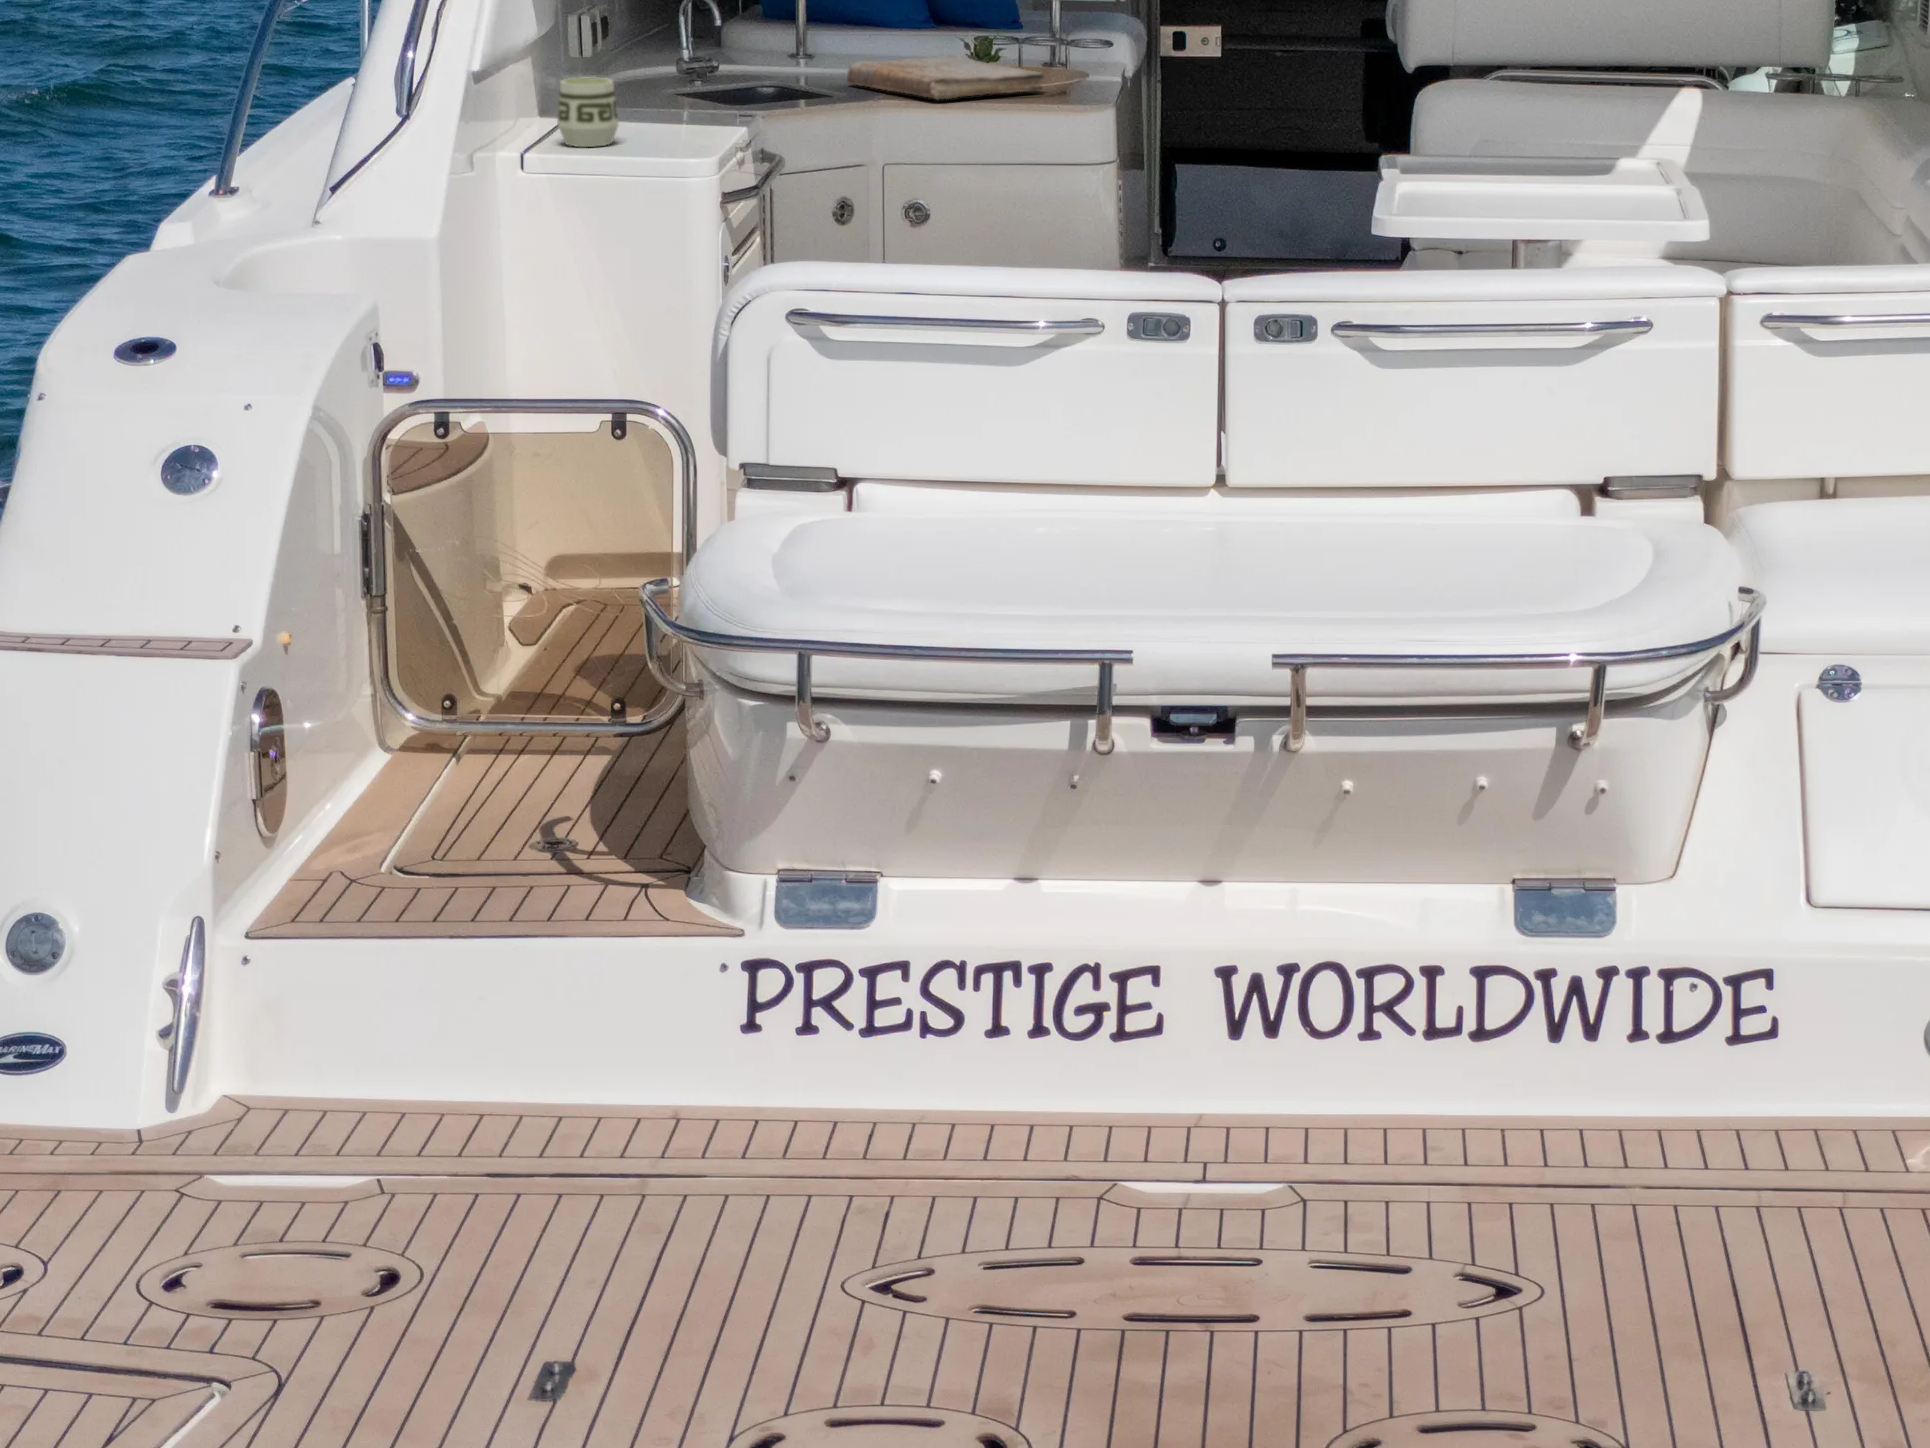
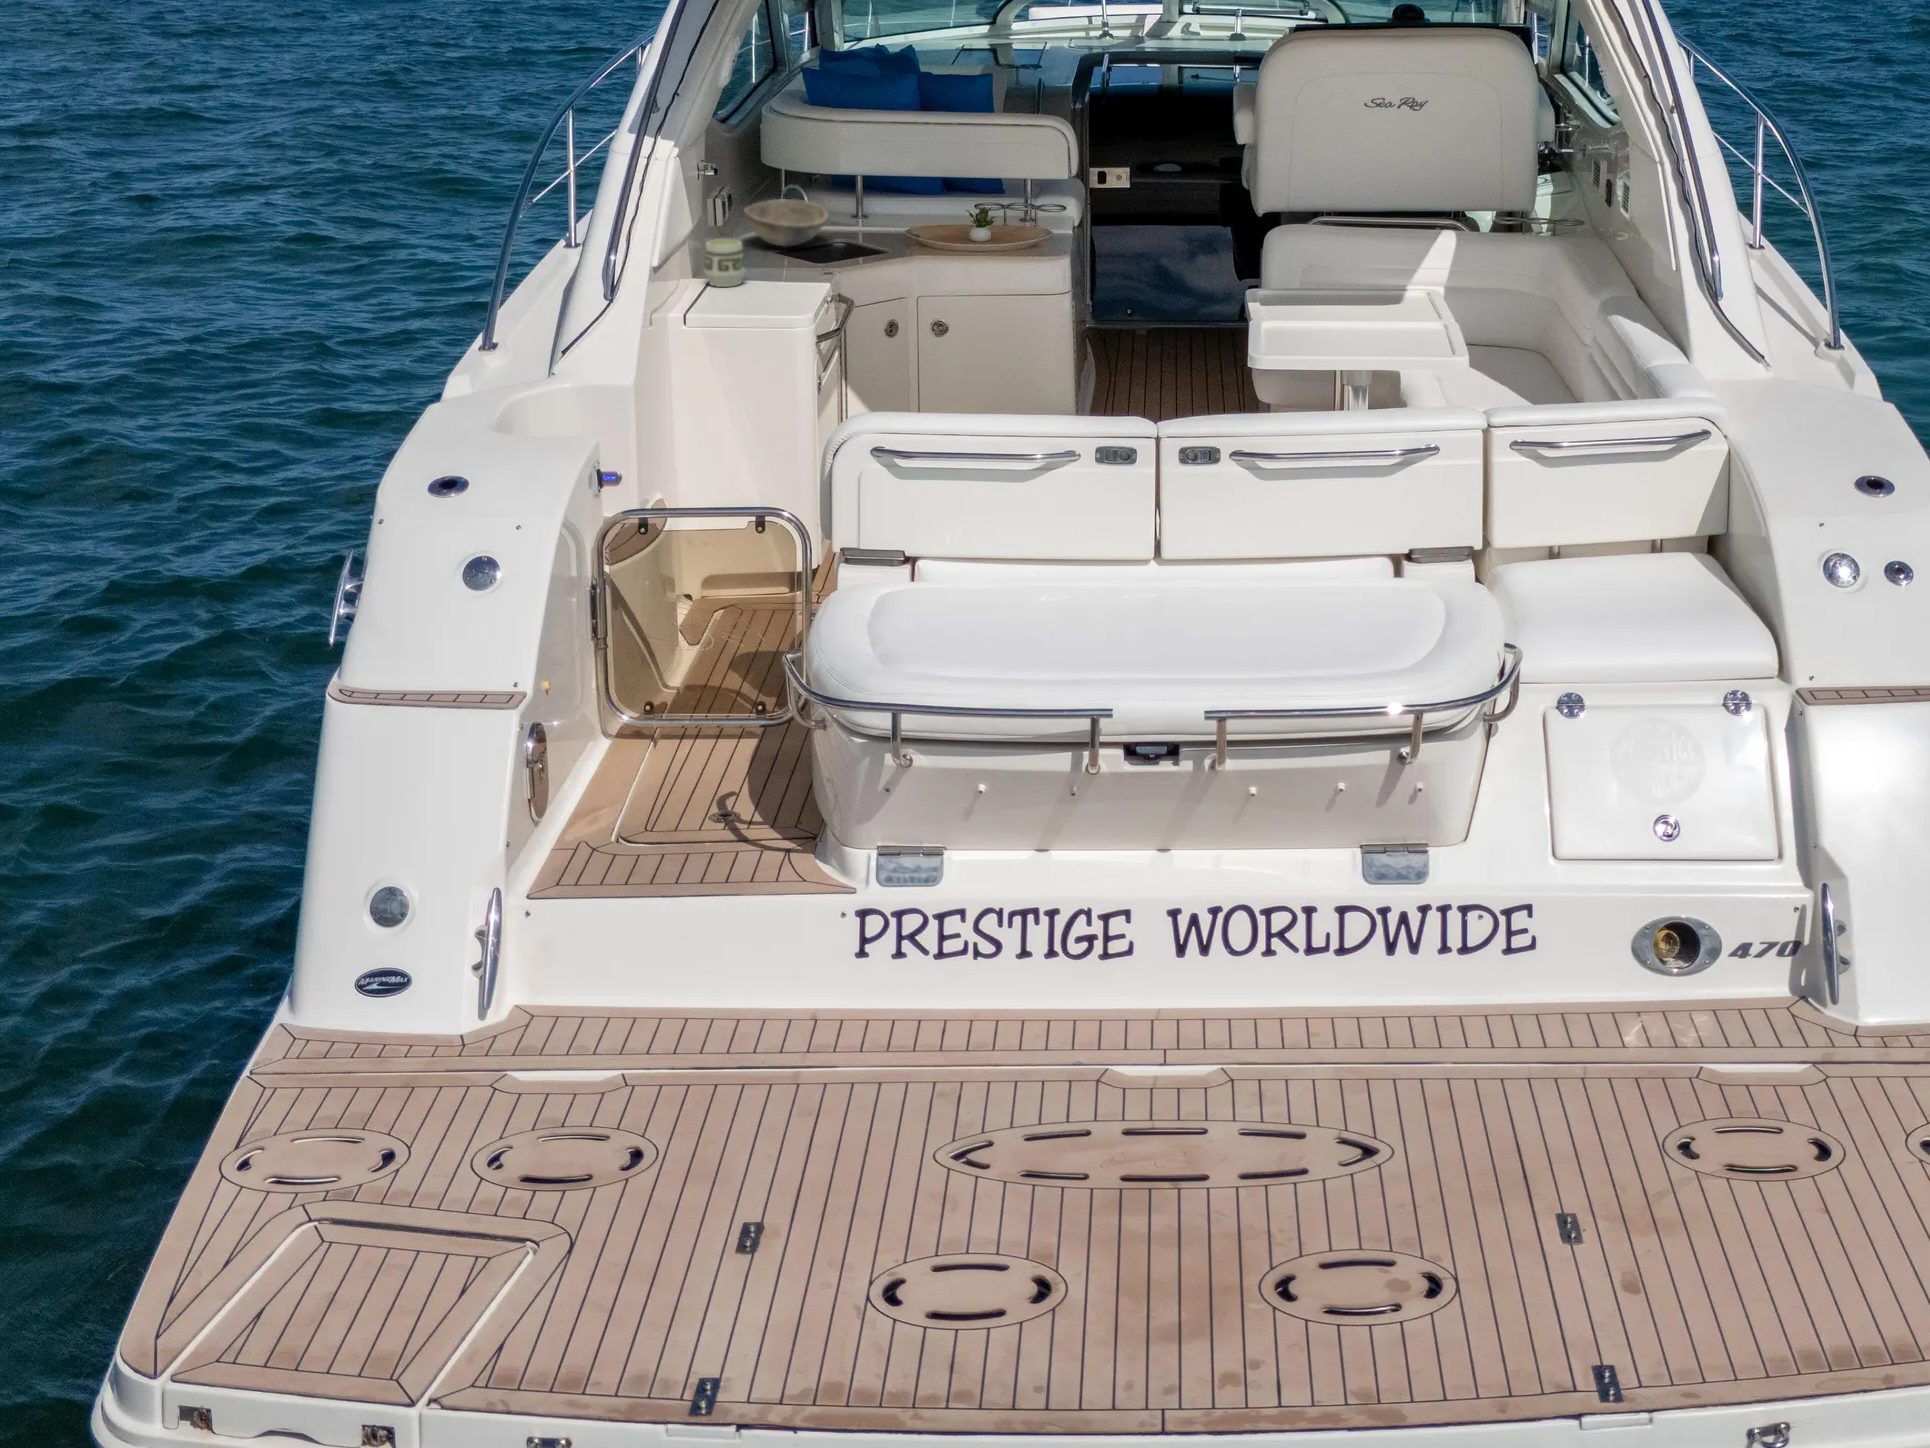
bowl: none [621,39,748,106] -> present [744,199,828,247]
book: present [847,55,1044,99] -> none [893,202,1025,240]

